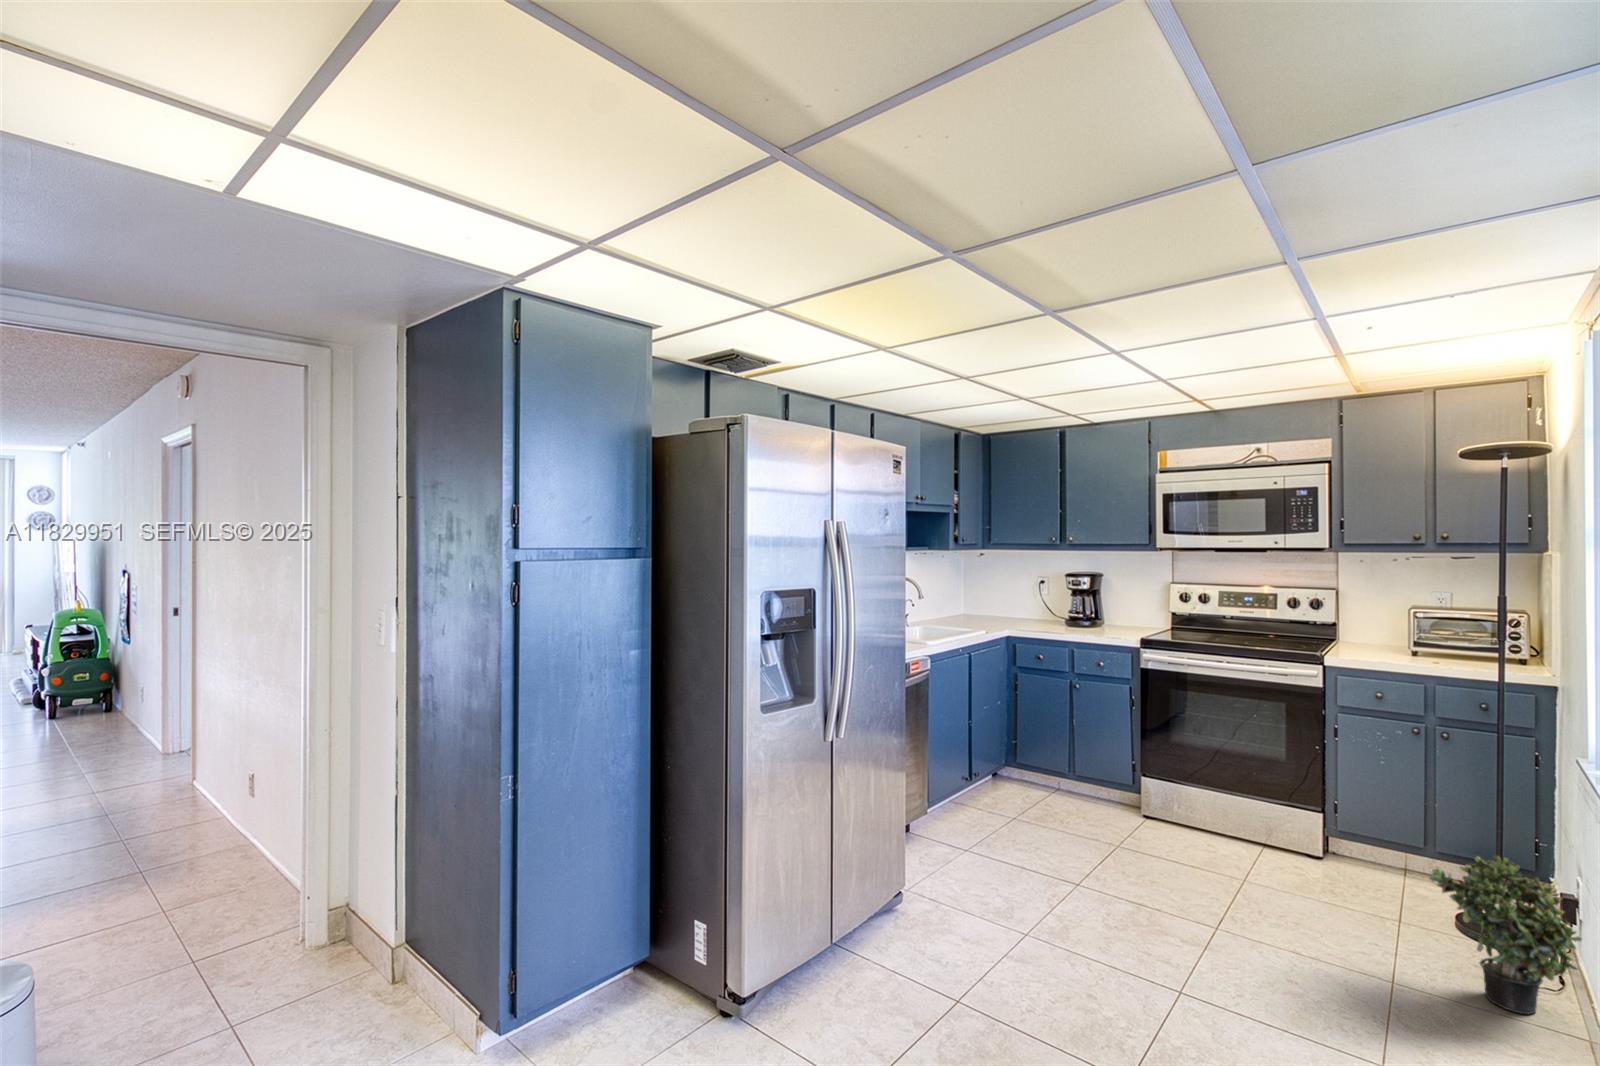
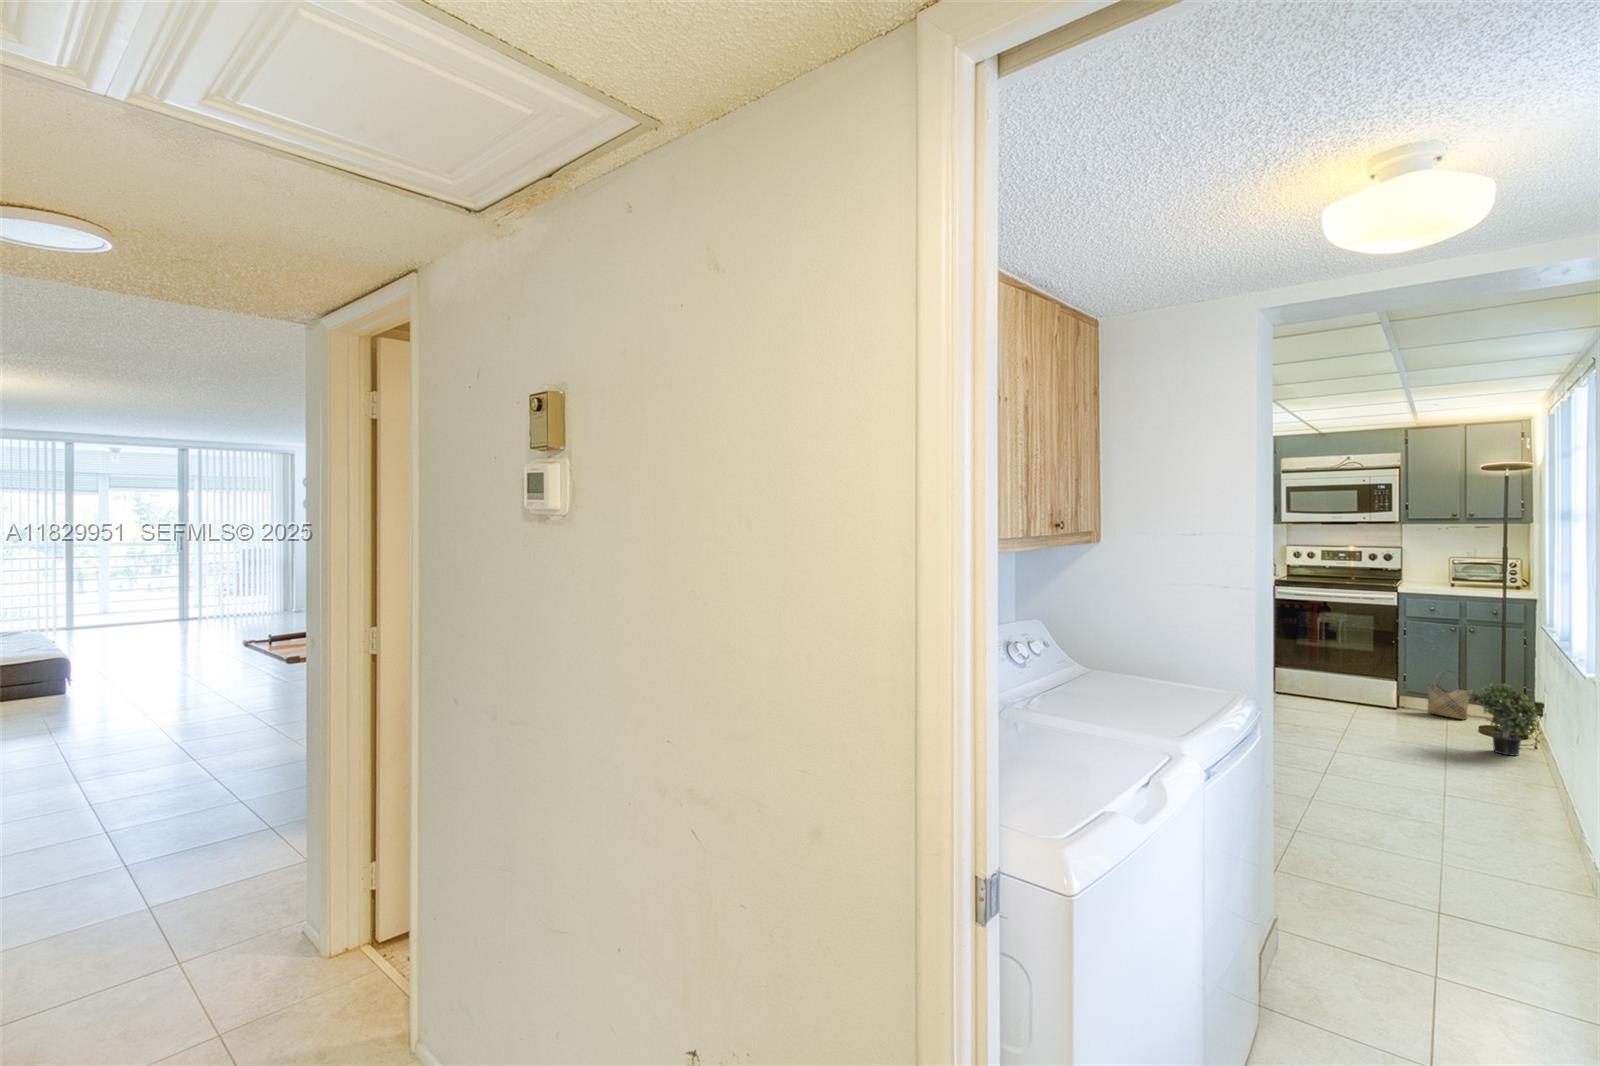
woven basket: none [1371,801,1446,892] -> present [1427,673,1470,719]

